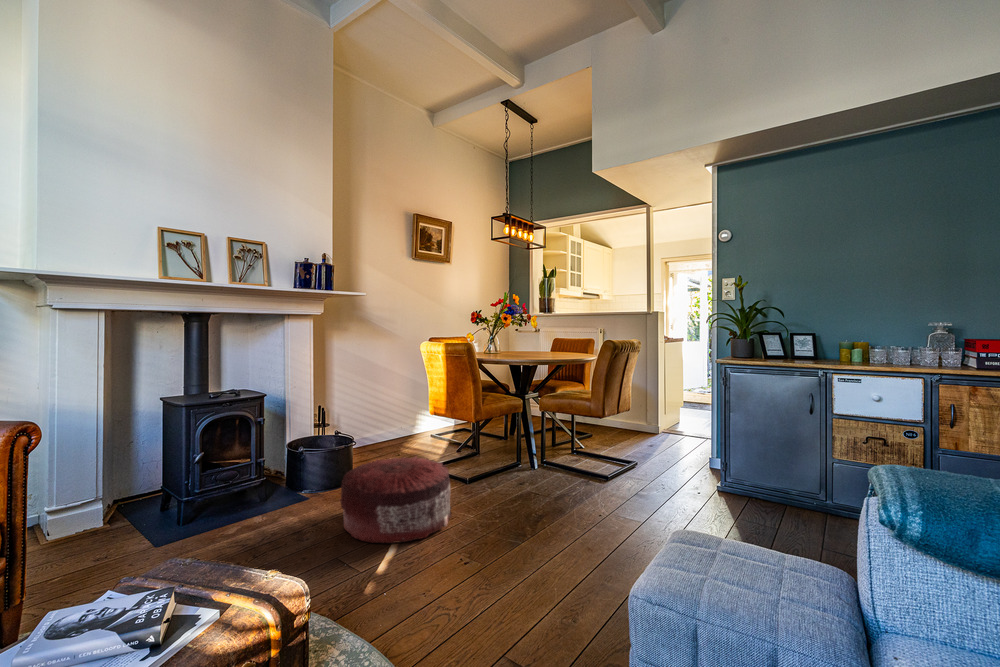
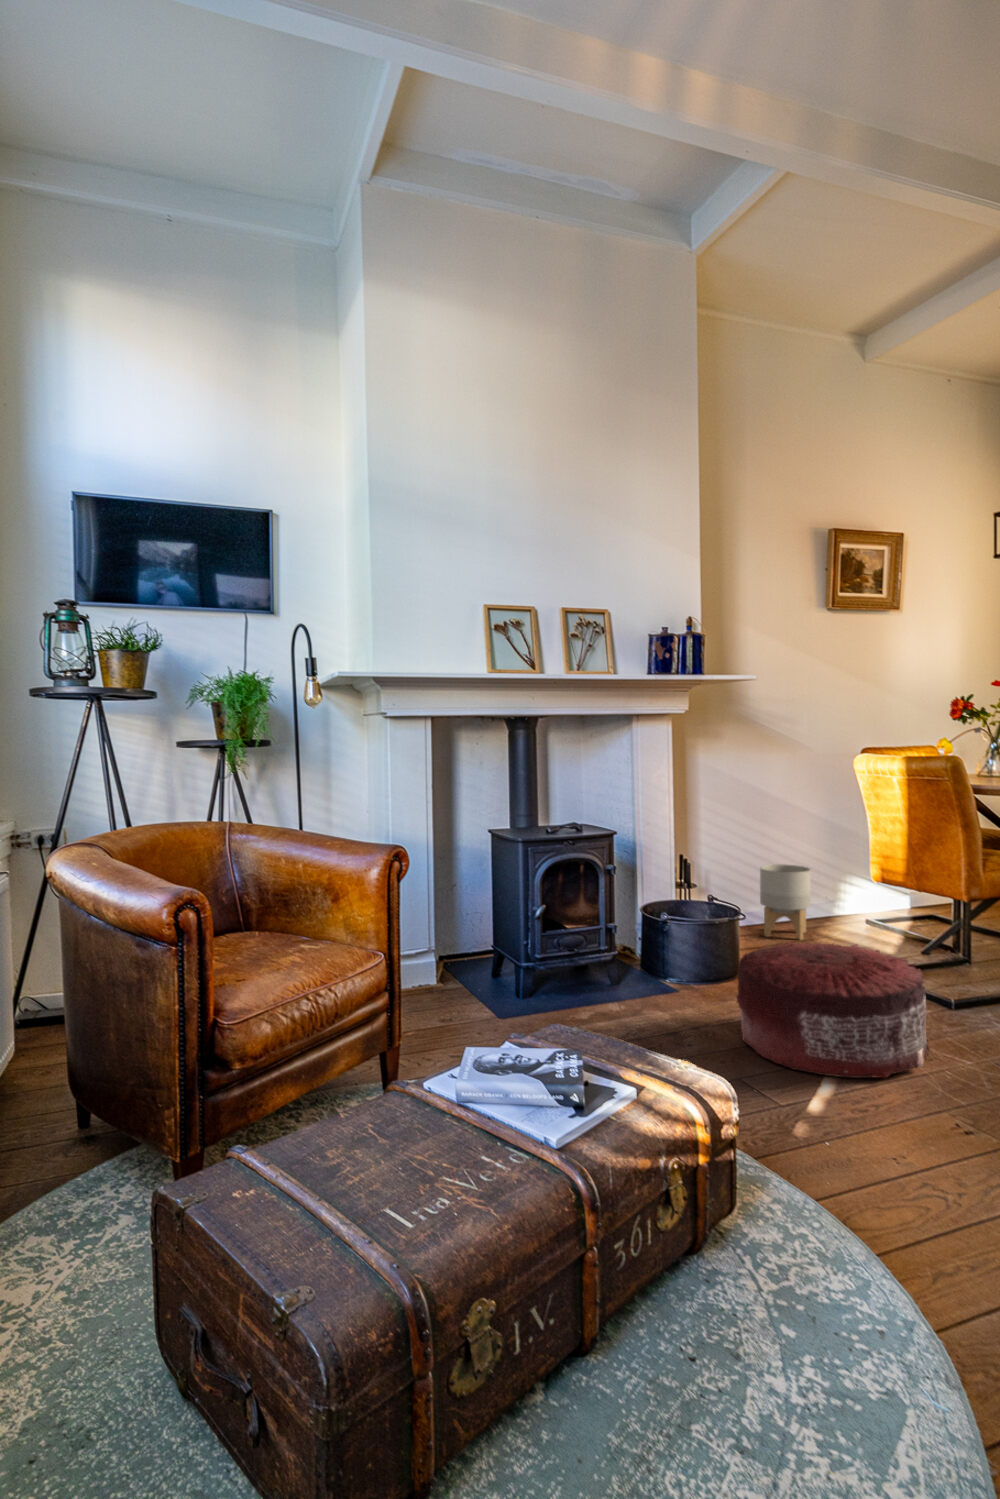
planter: none [370,407,400,452] -> present [760,864,811,940]

